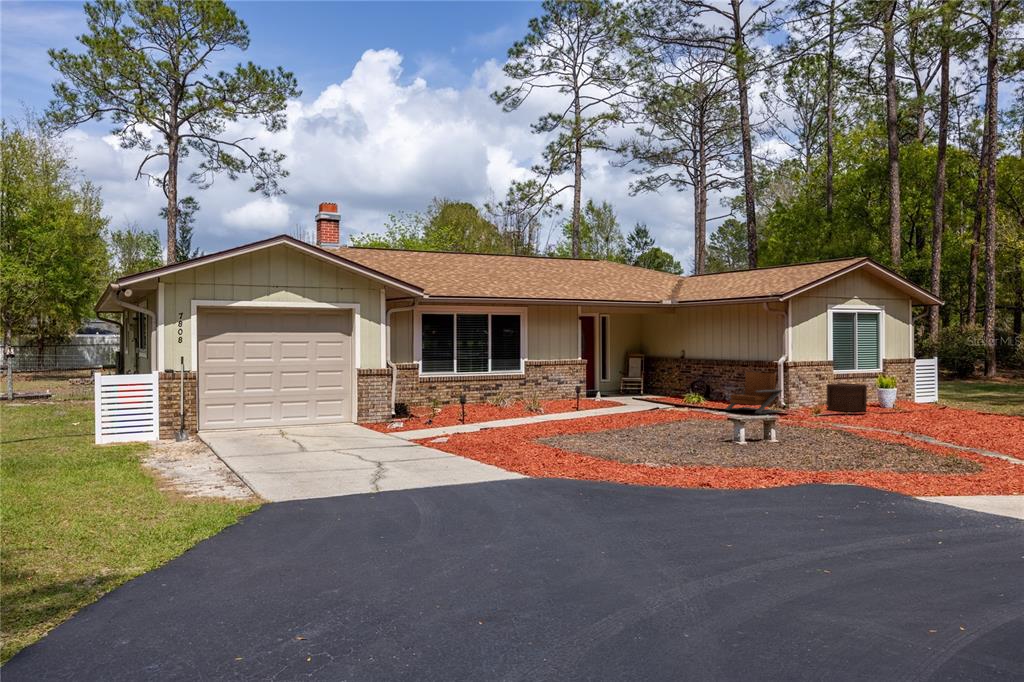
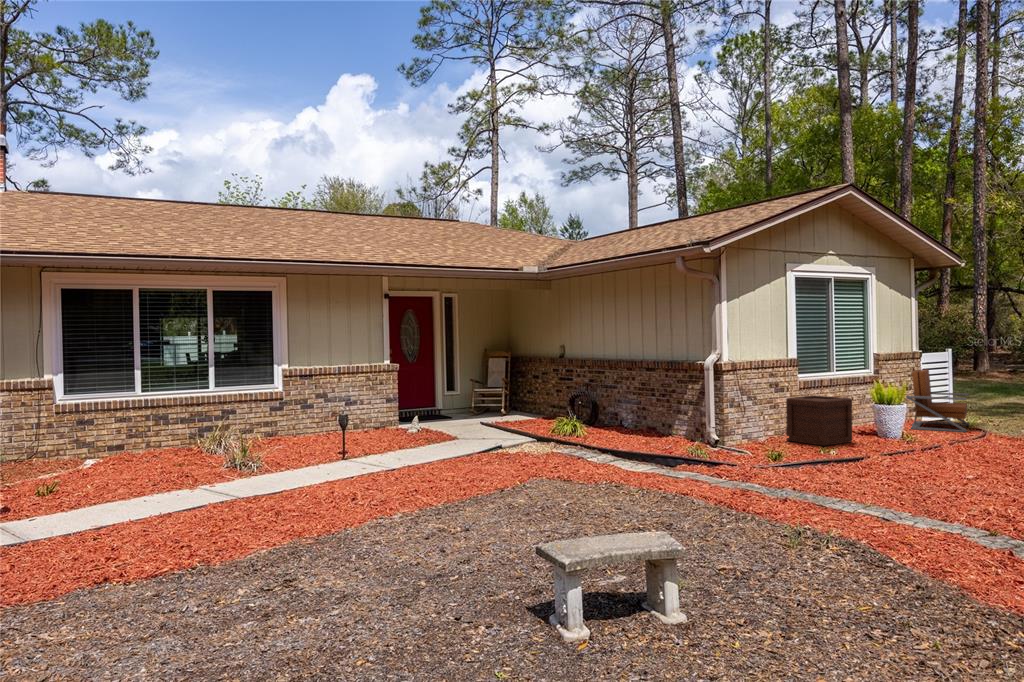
lounge chair: present [726,372,782,413] -> present [906,369,969,432]

